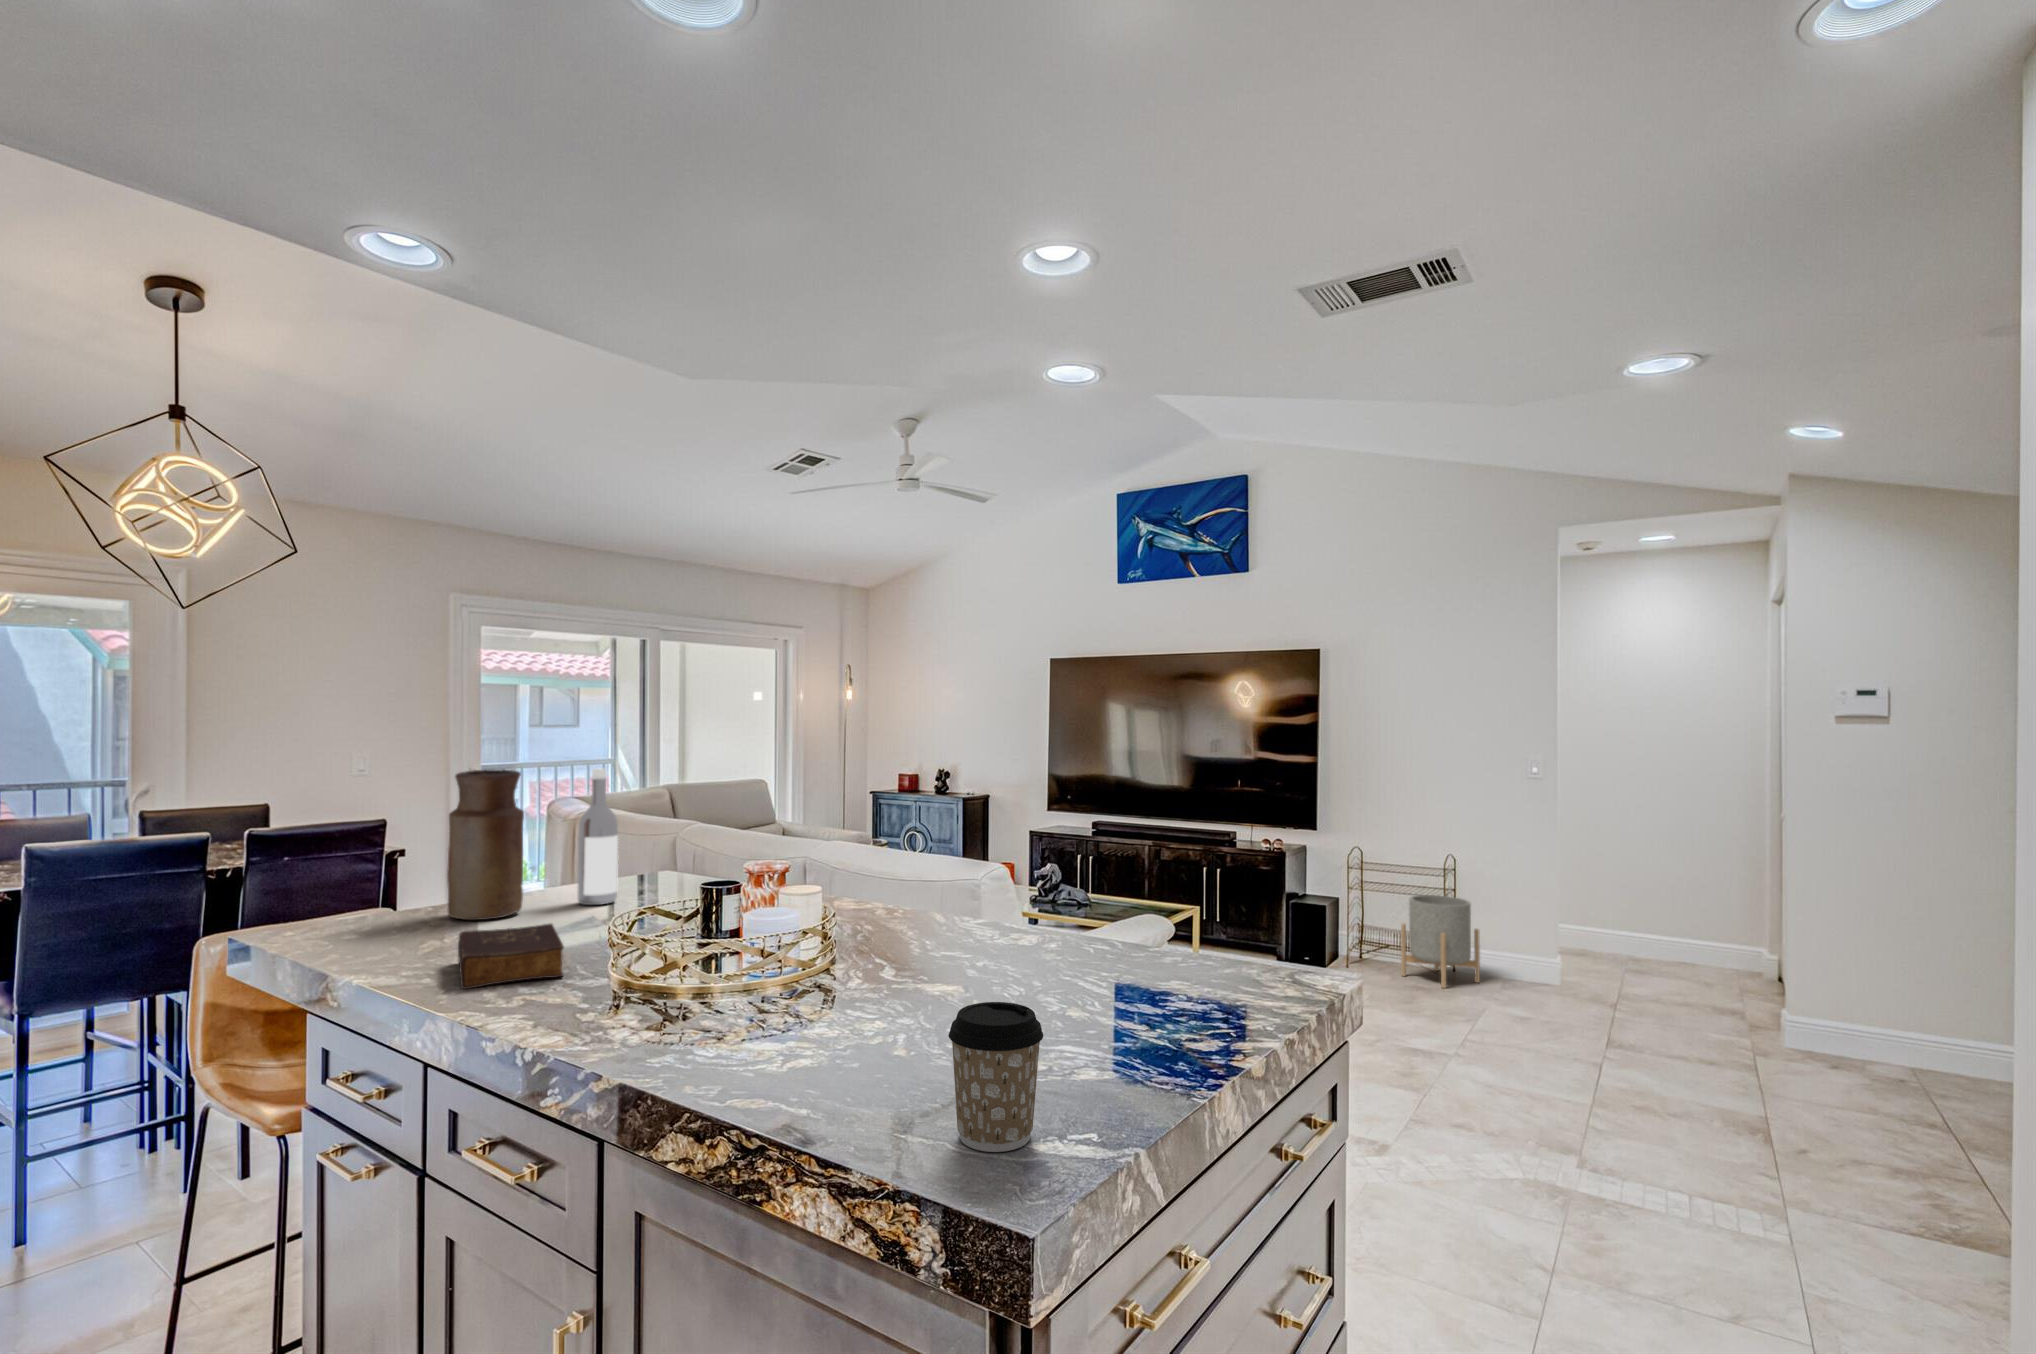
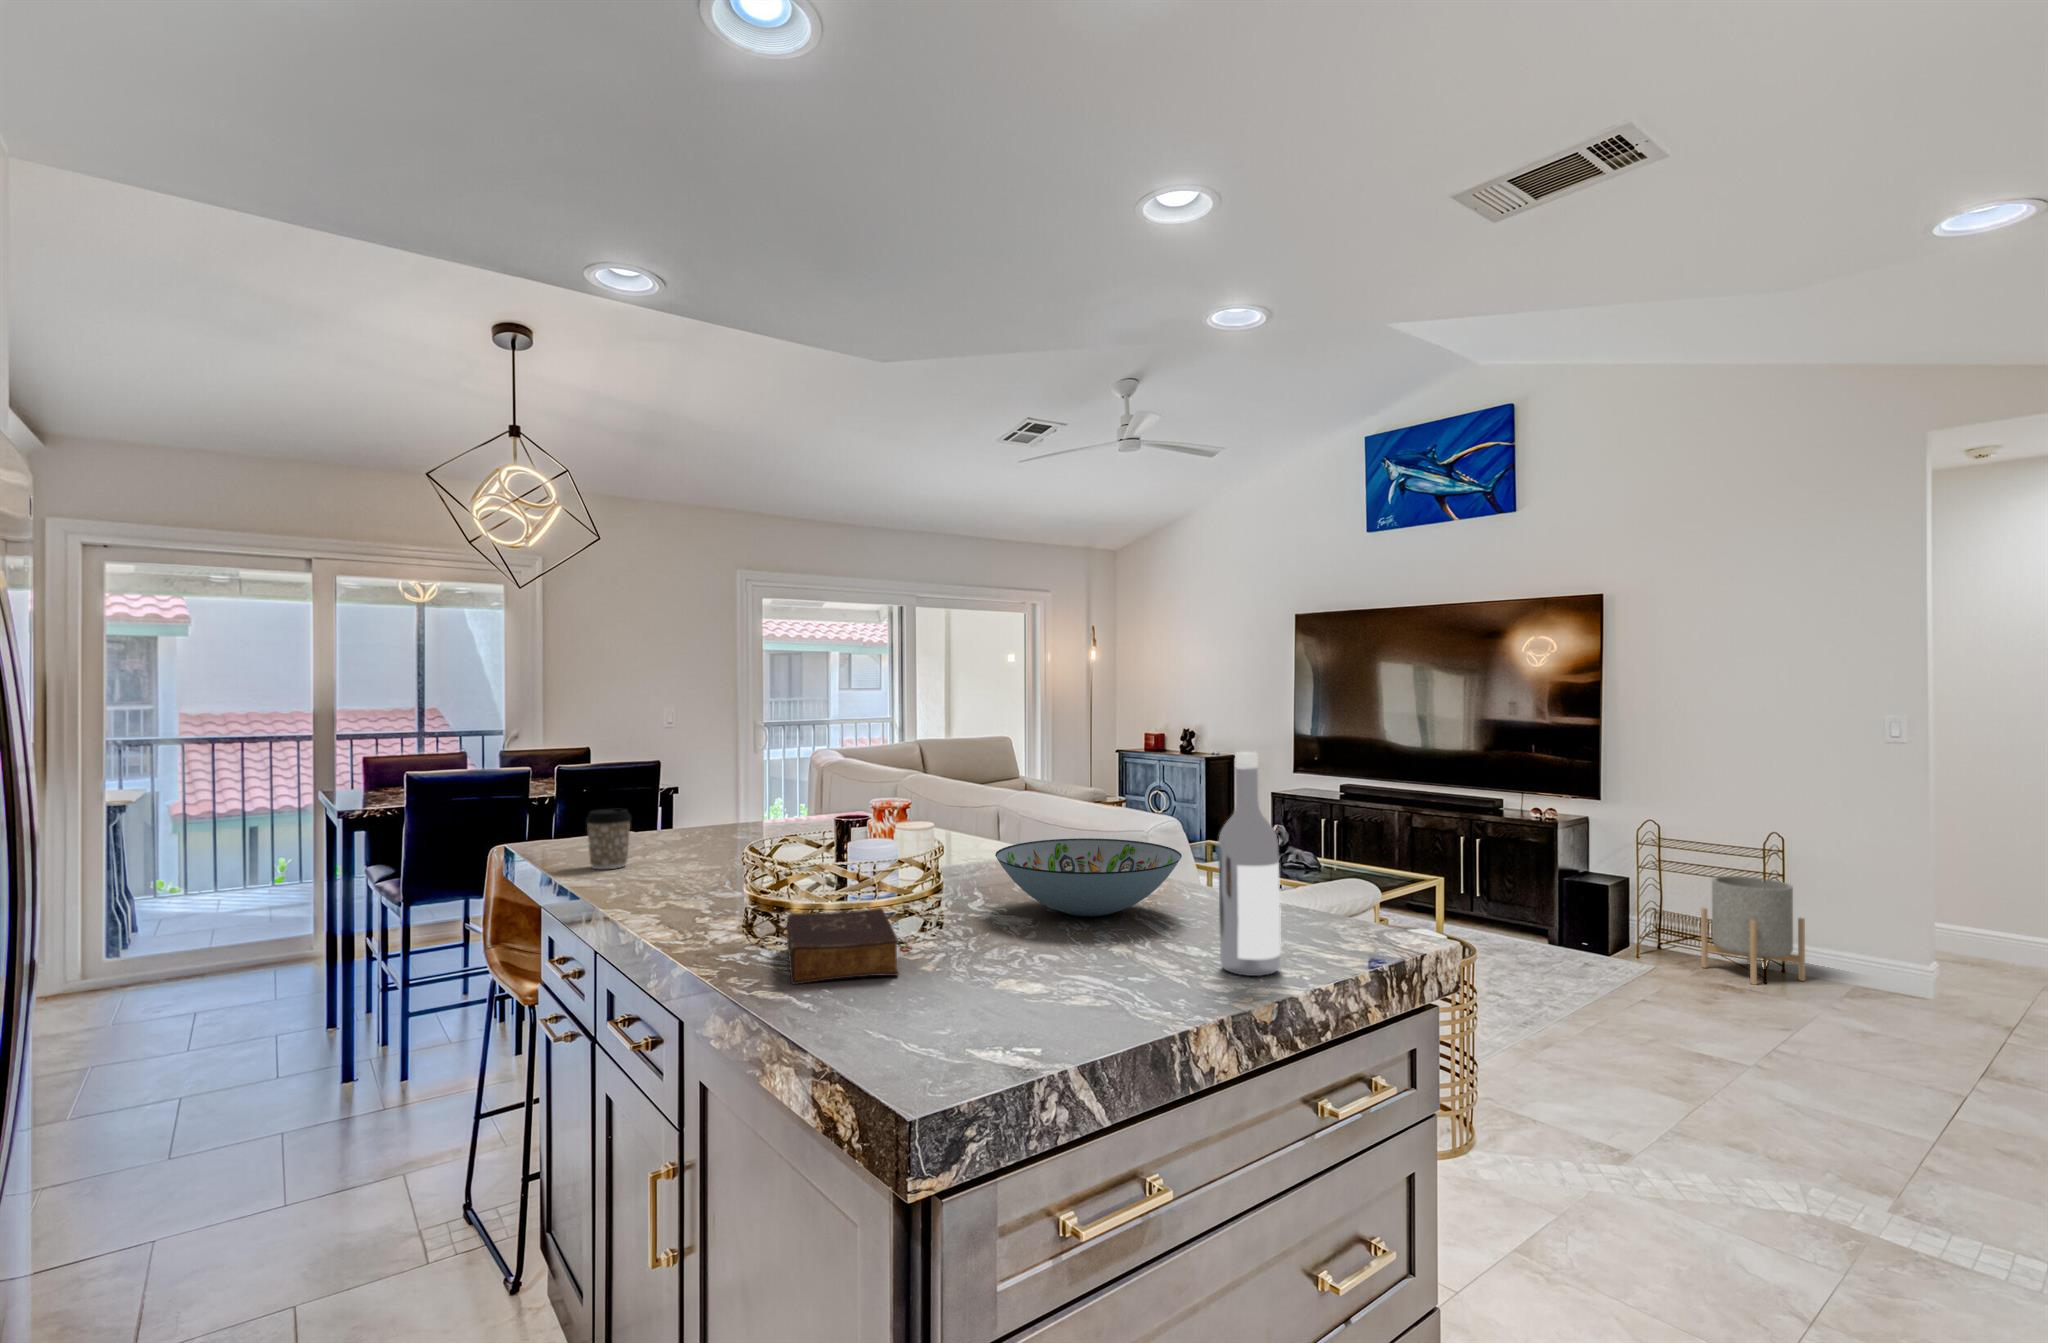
wine bottle: present [577,769,618,905] -> present [1218,752,1281,976]
vase: present [447,770,524,920] -> none [650,724,712,853]
decorative bowl: none [908,890,1099,973] -> present [995,838,1182,917]
book: present [458,924,564,989] -> present [786,908,899,984]
coffee cup: present [949,1002,1043,1152] -> present [586,809,631,869]

